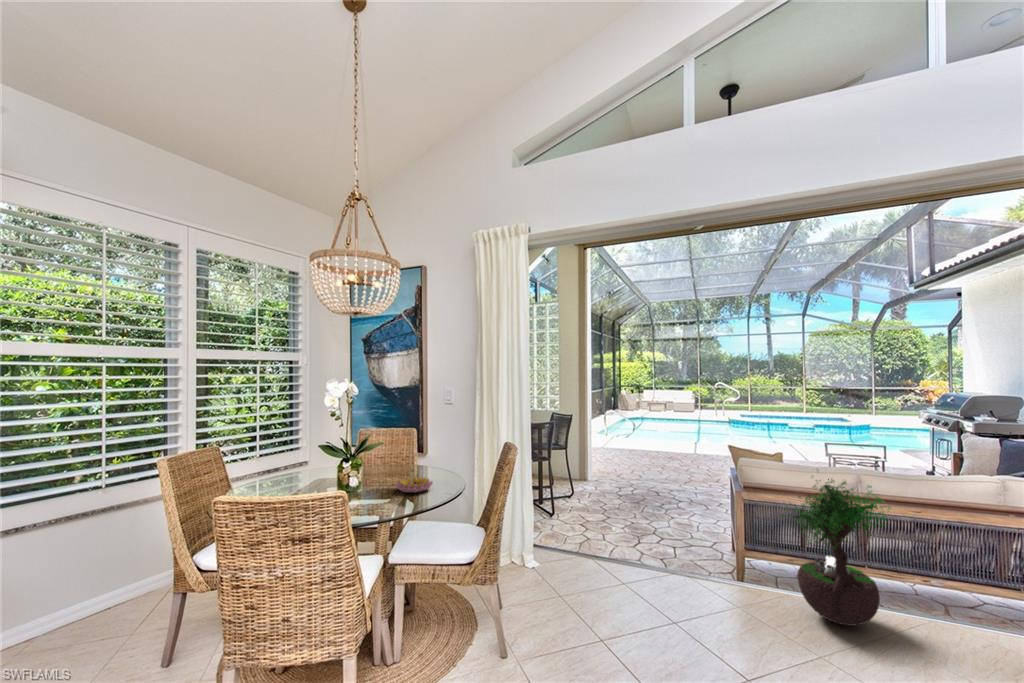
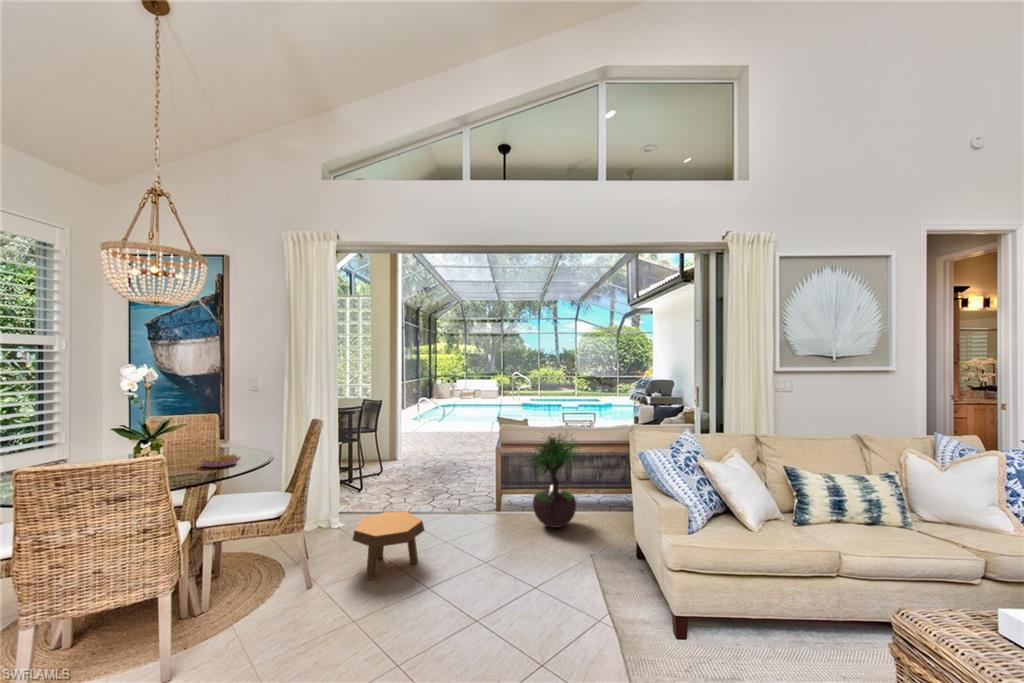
footstool: none [553,562,645,660] -> present [353,512,424,580]

